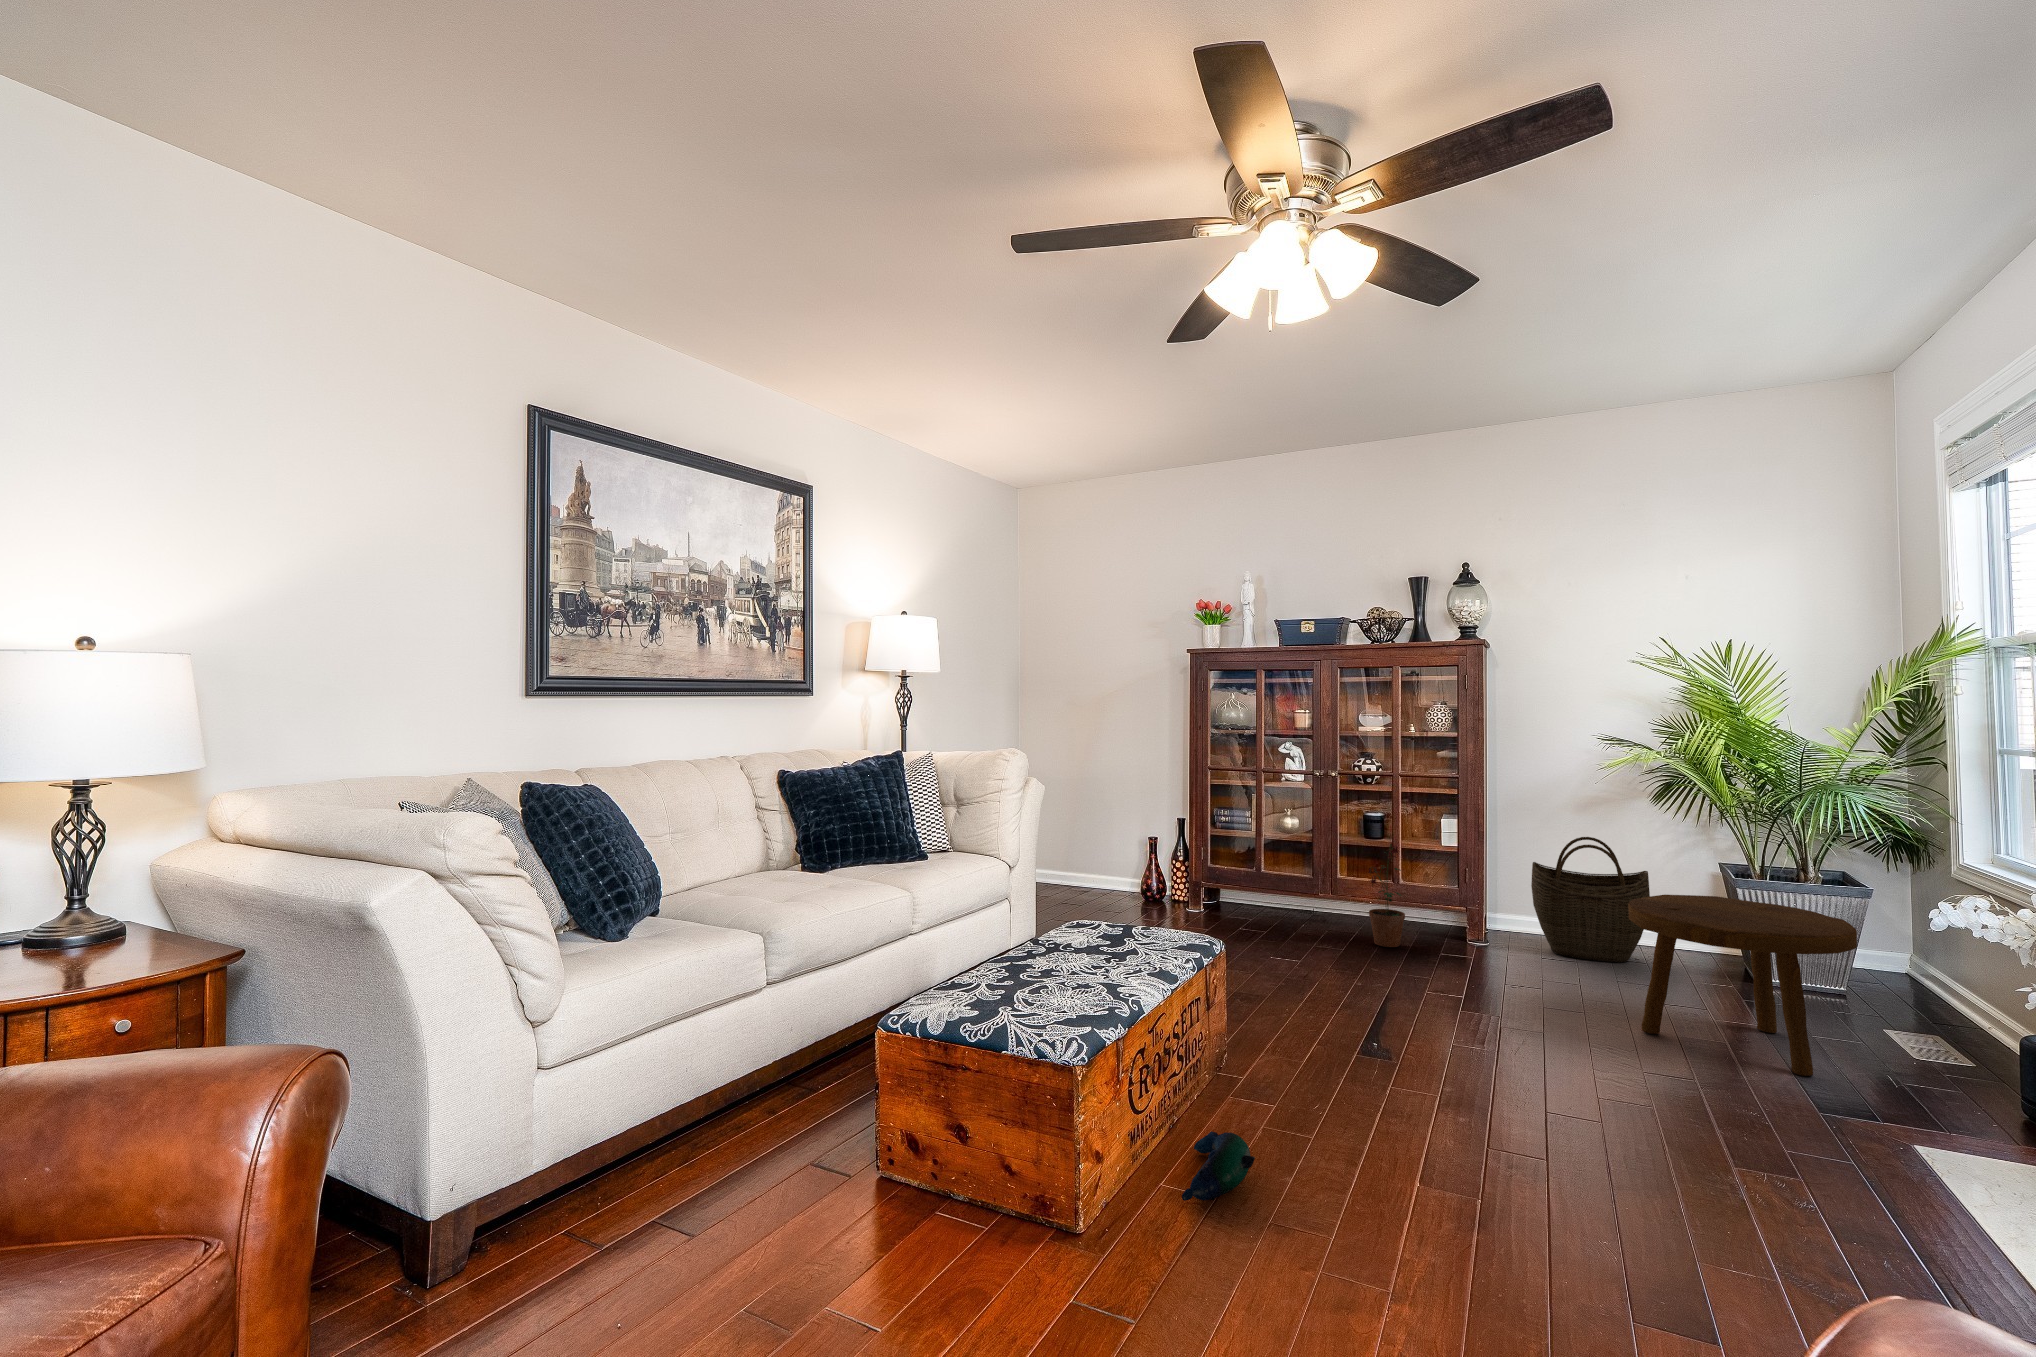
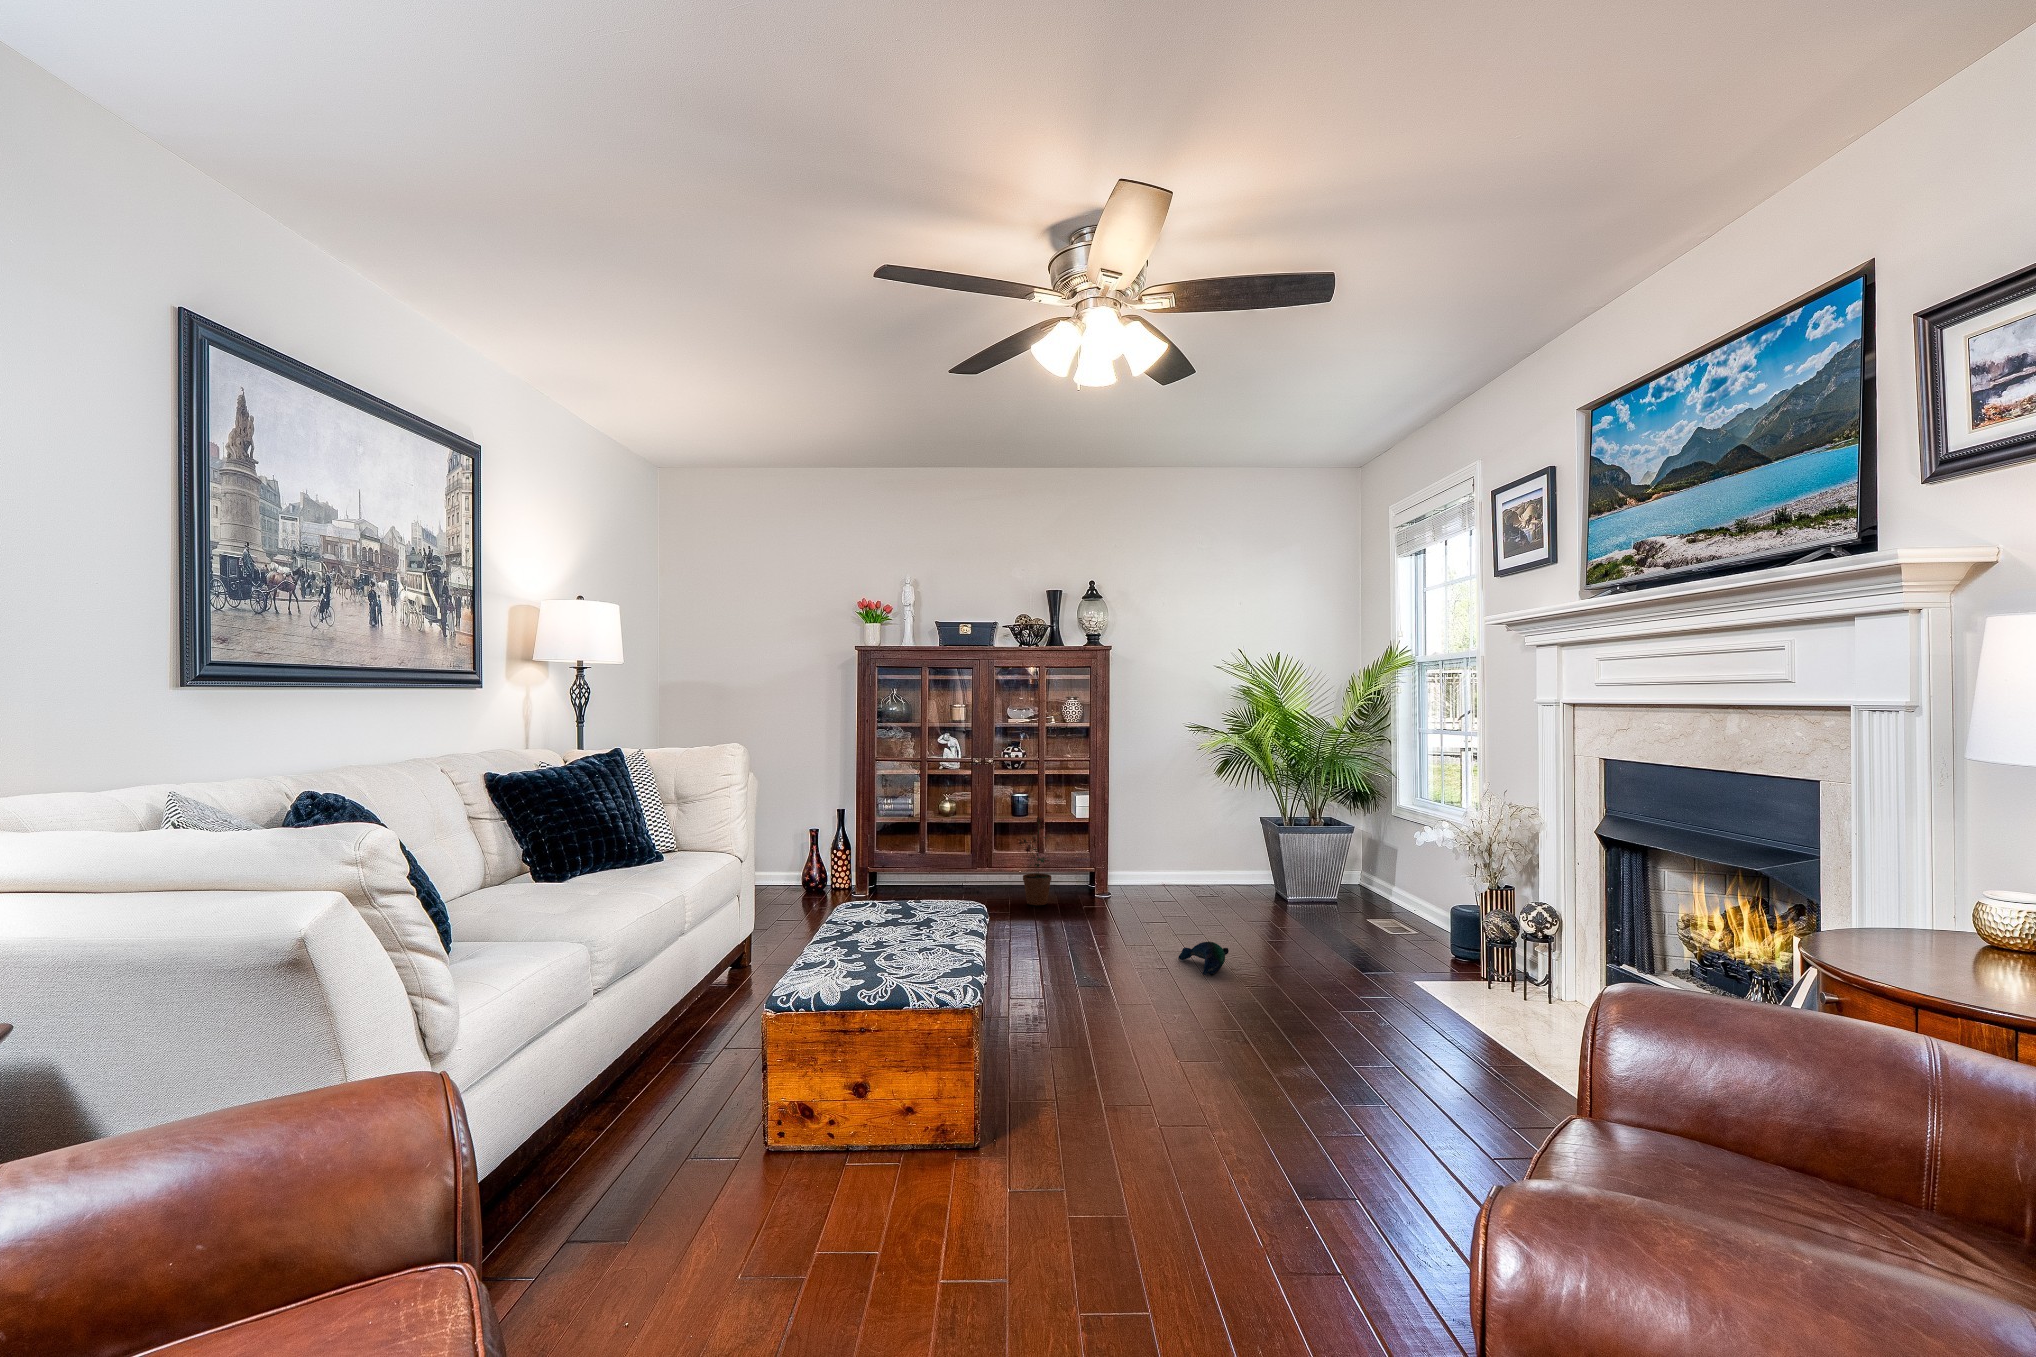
woven basket: present [1531,837,1650,963] -> none [1138,801,1218,896]
footstool: present [1628,895,1857,1076] -> none [1234,835,1370,950]
plush toy: present [1182,1131,1255,1201] -> present [1178,942,1229,975]

